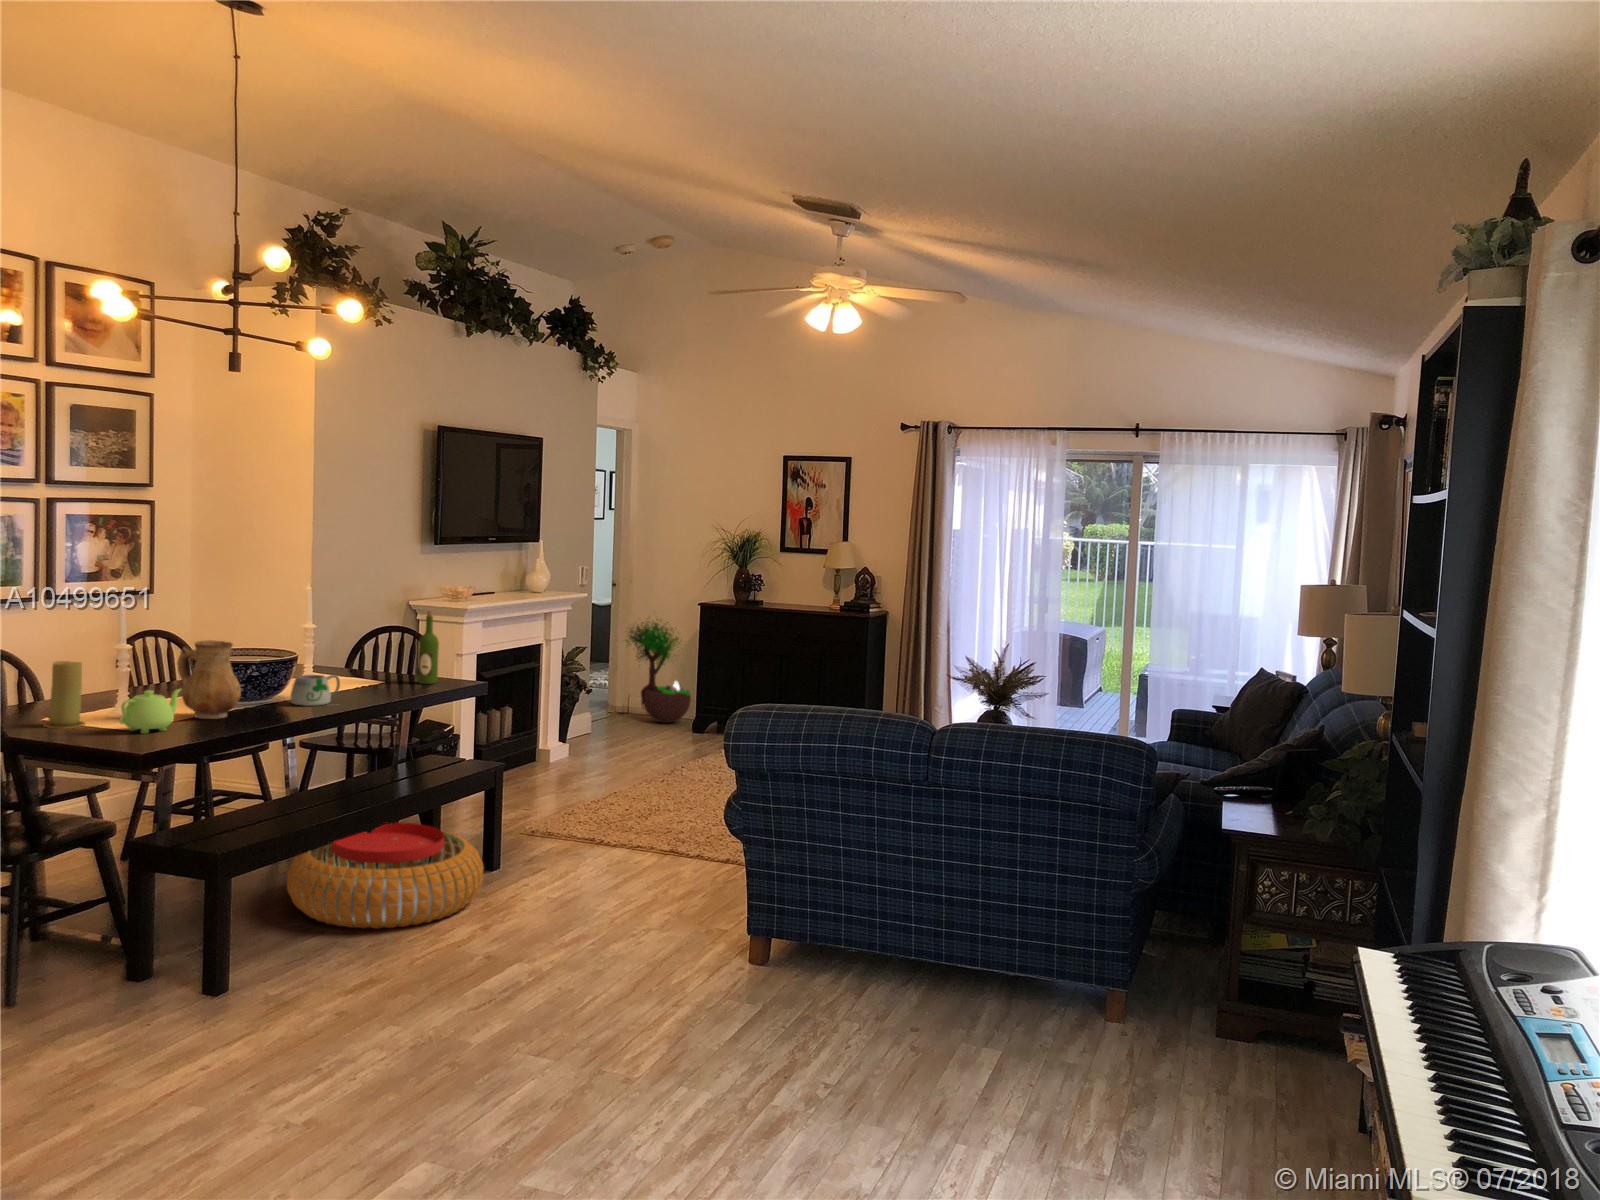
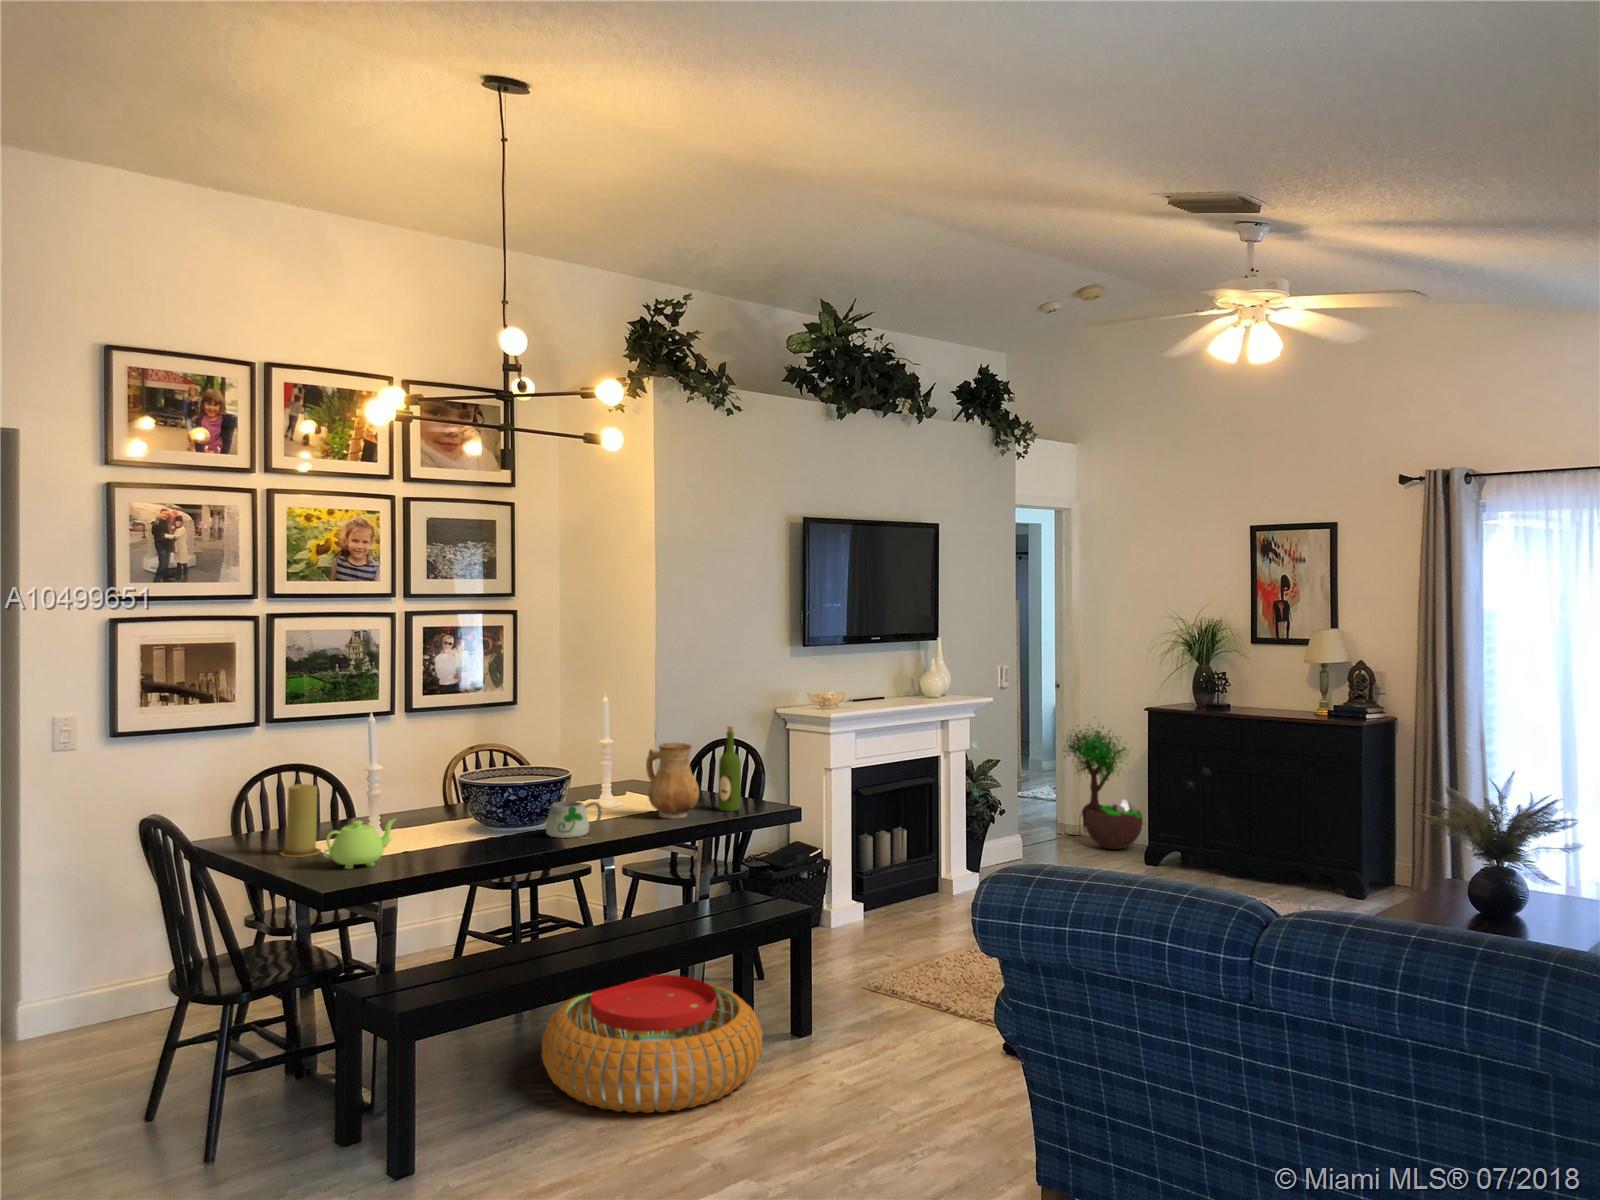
ceramic pitcher: present [177,640,241,719] -> present [646,743,699,819]

